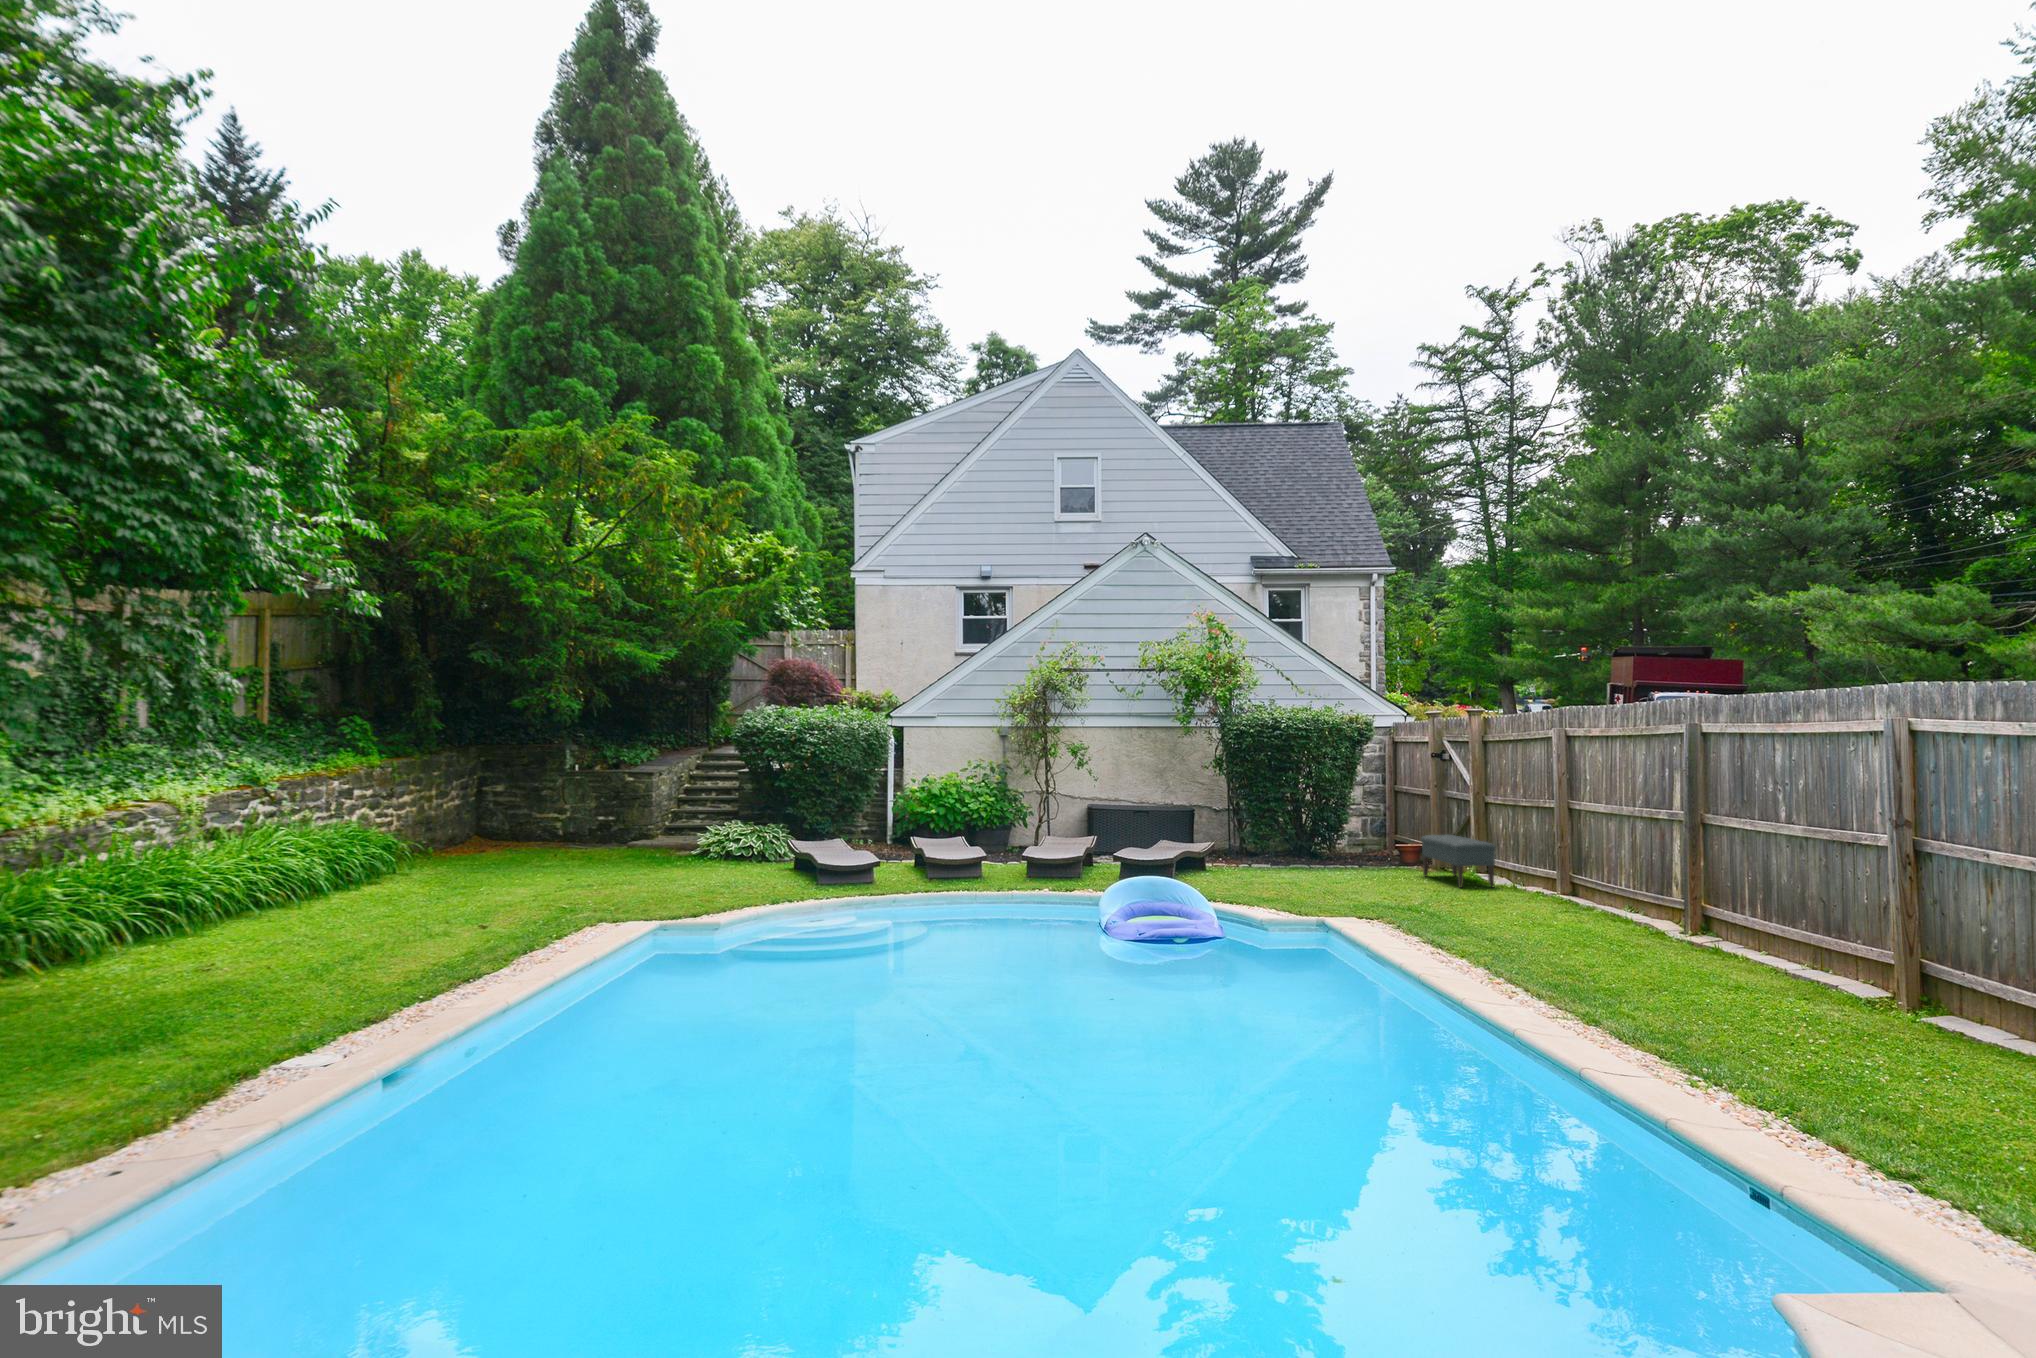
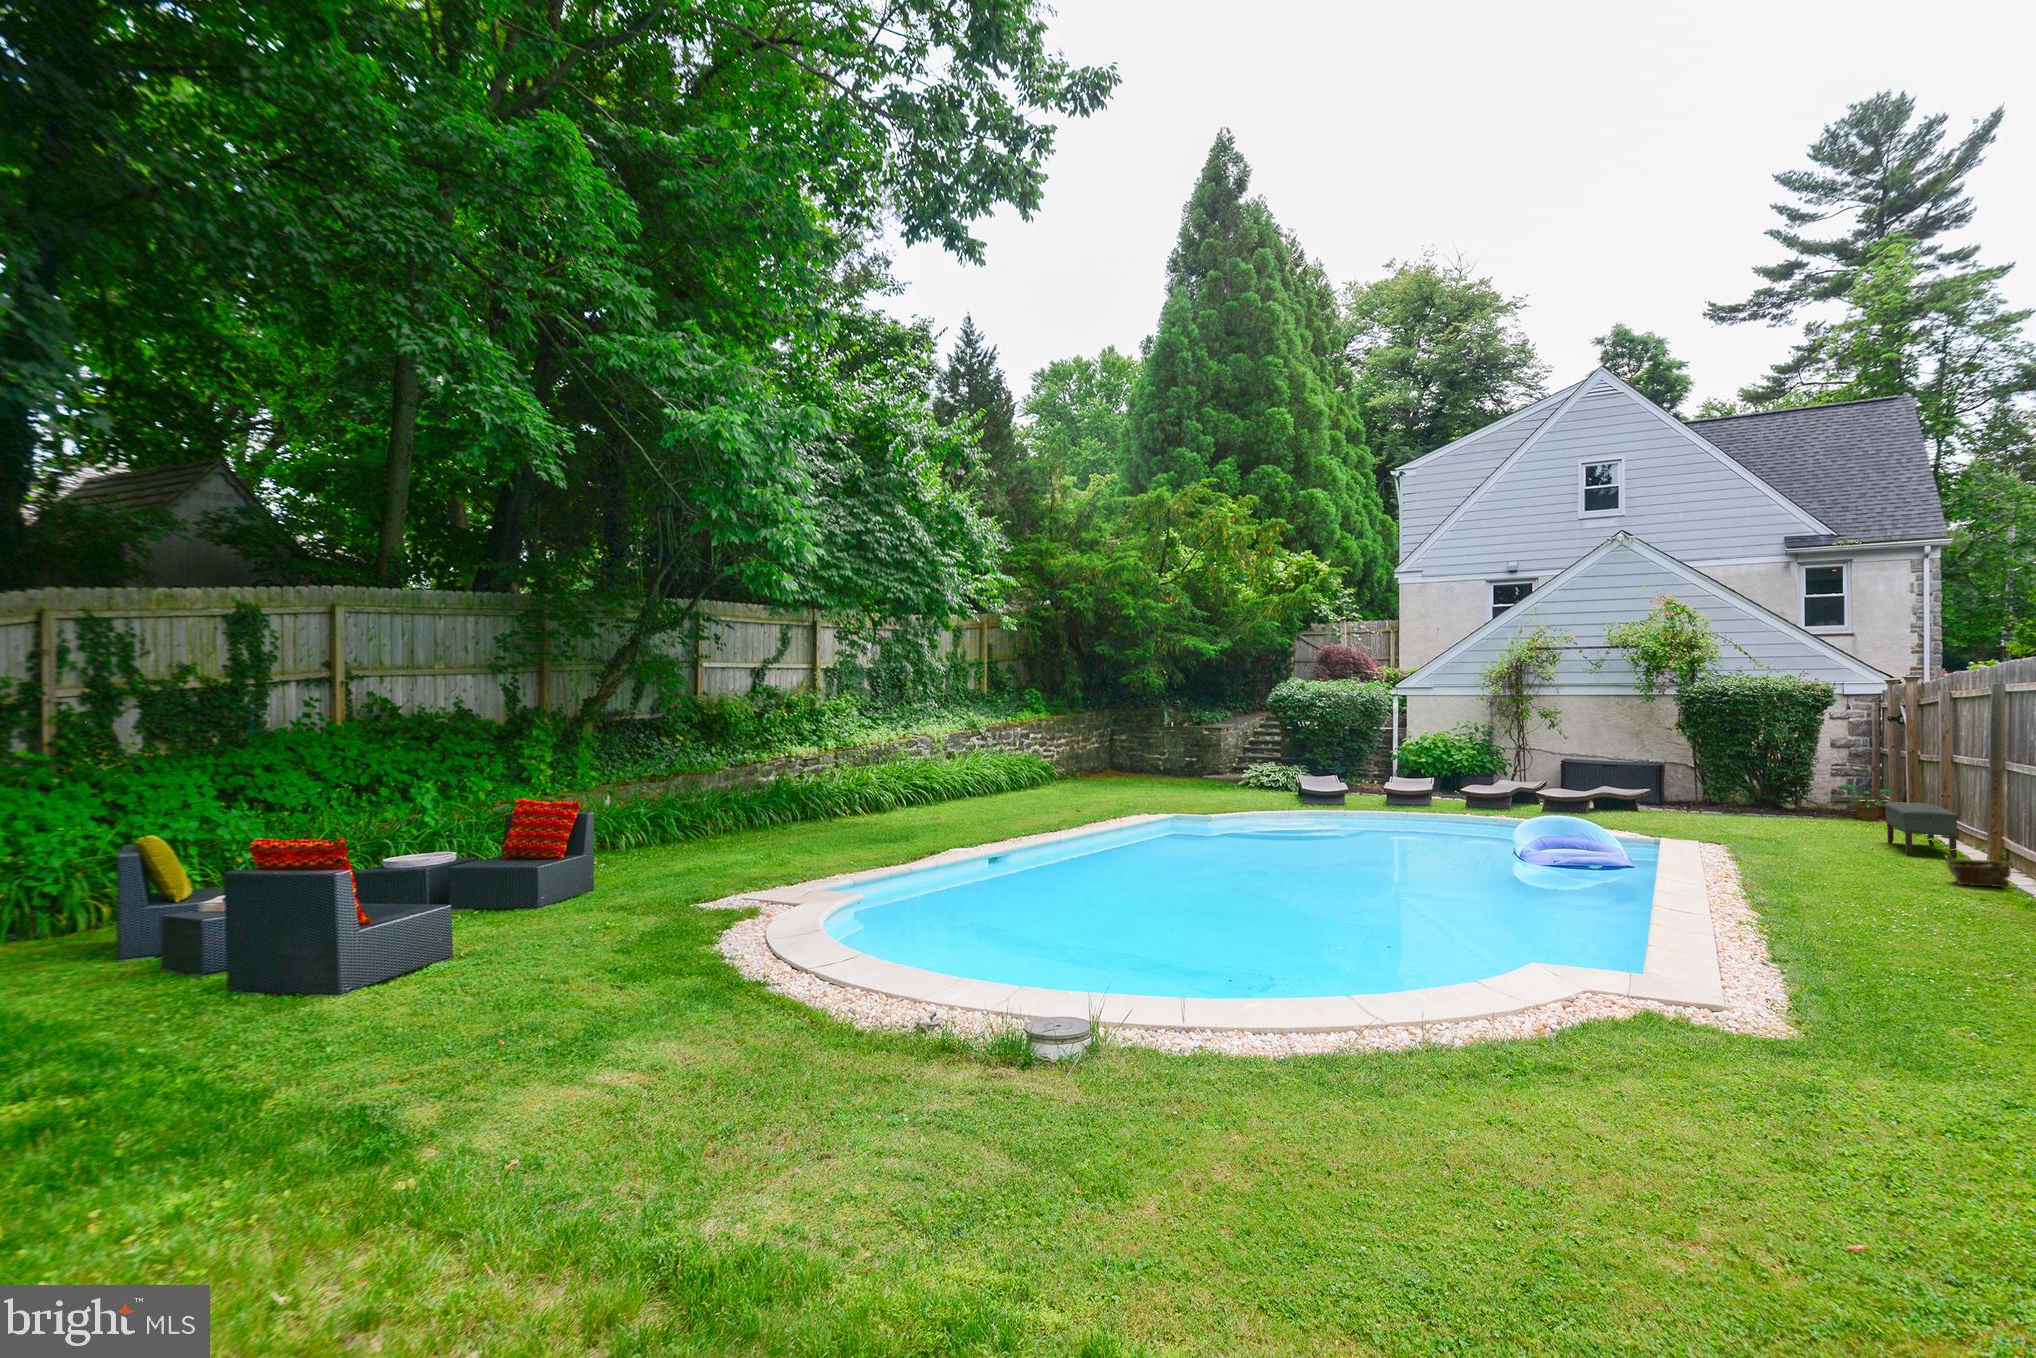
potted plant: none [1339,818,1385,853] -> present [1837,784,1894,821]
woven basket: none [1533,883,1583,916] -> present [1946,855,2011,887]

